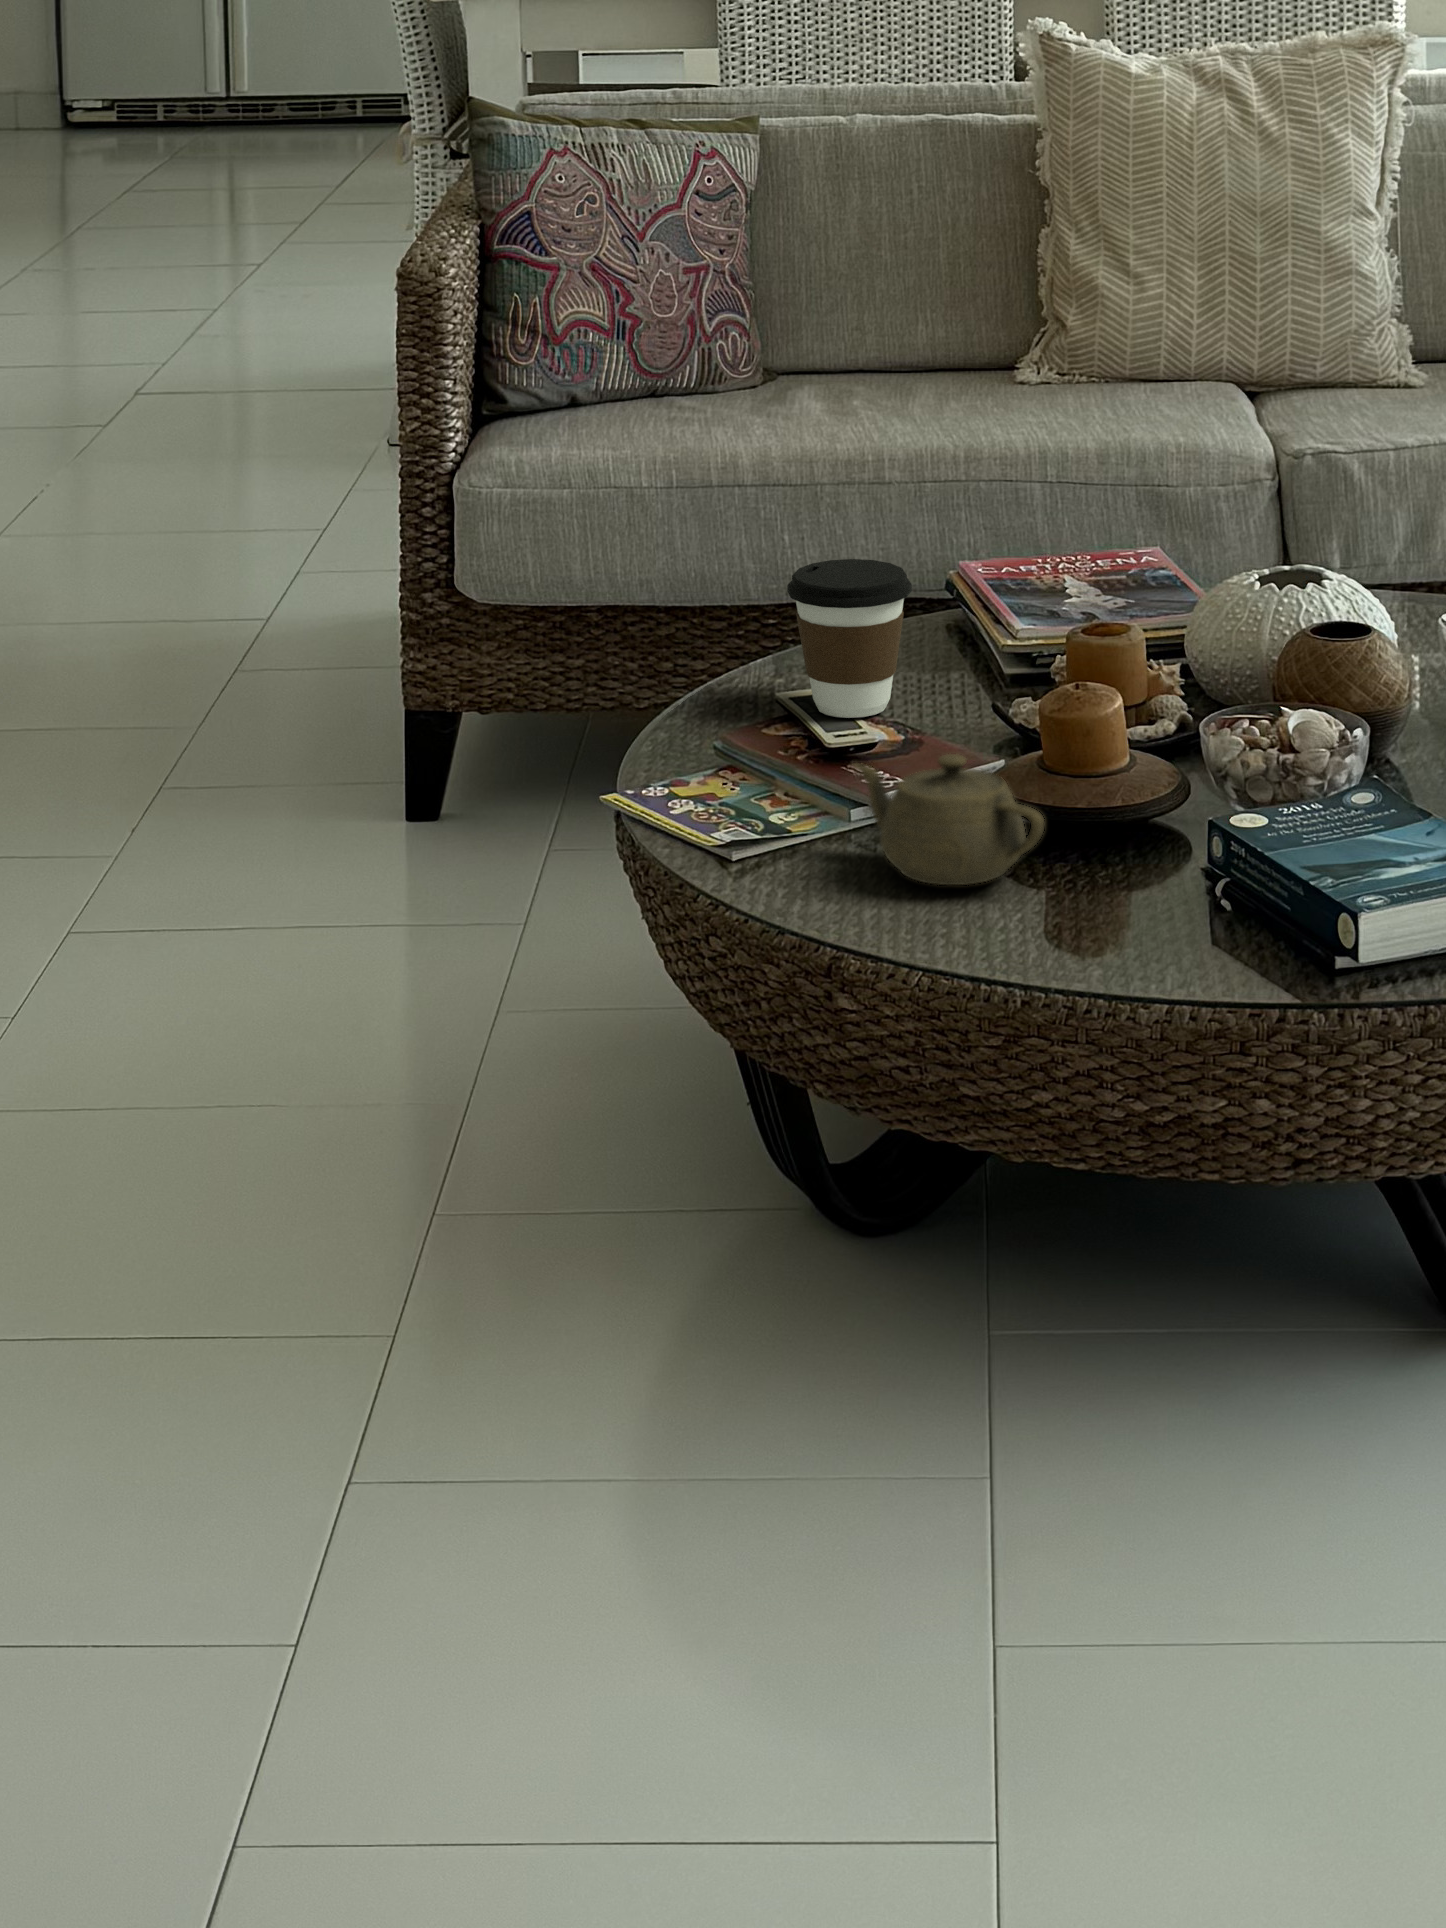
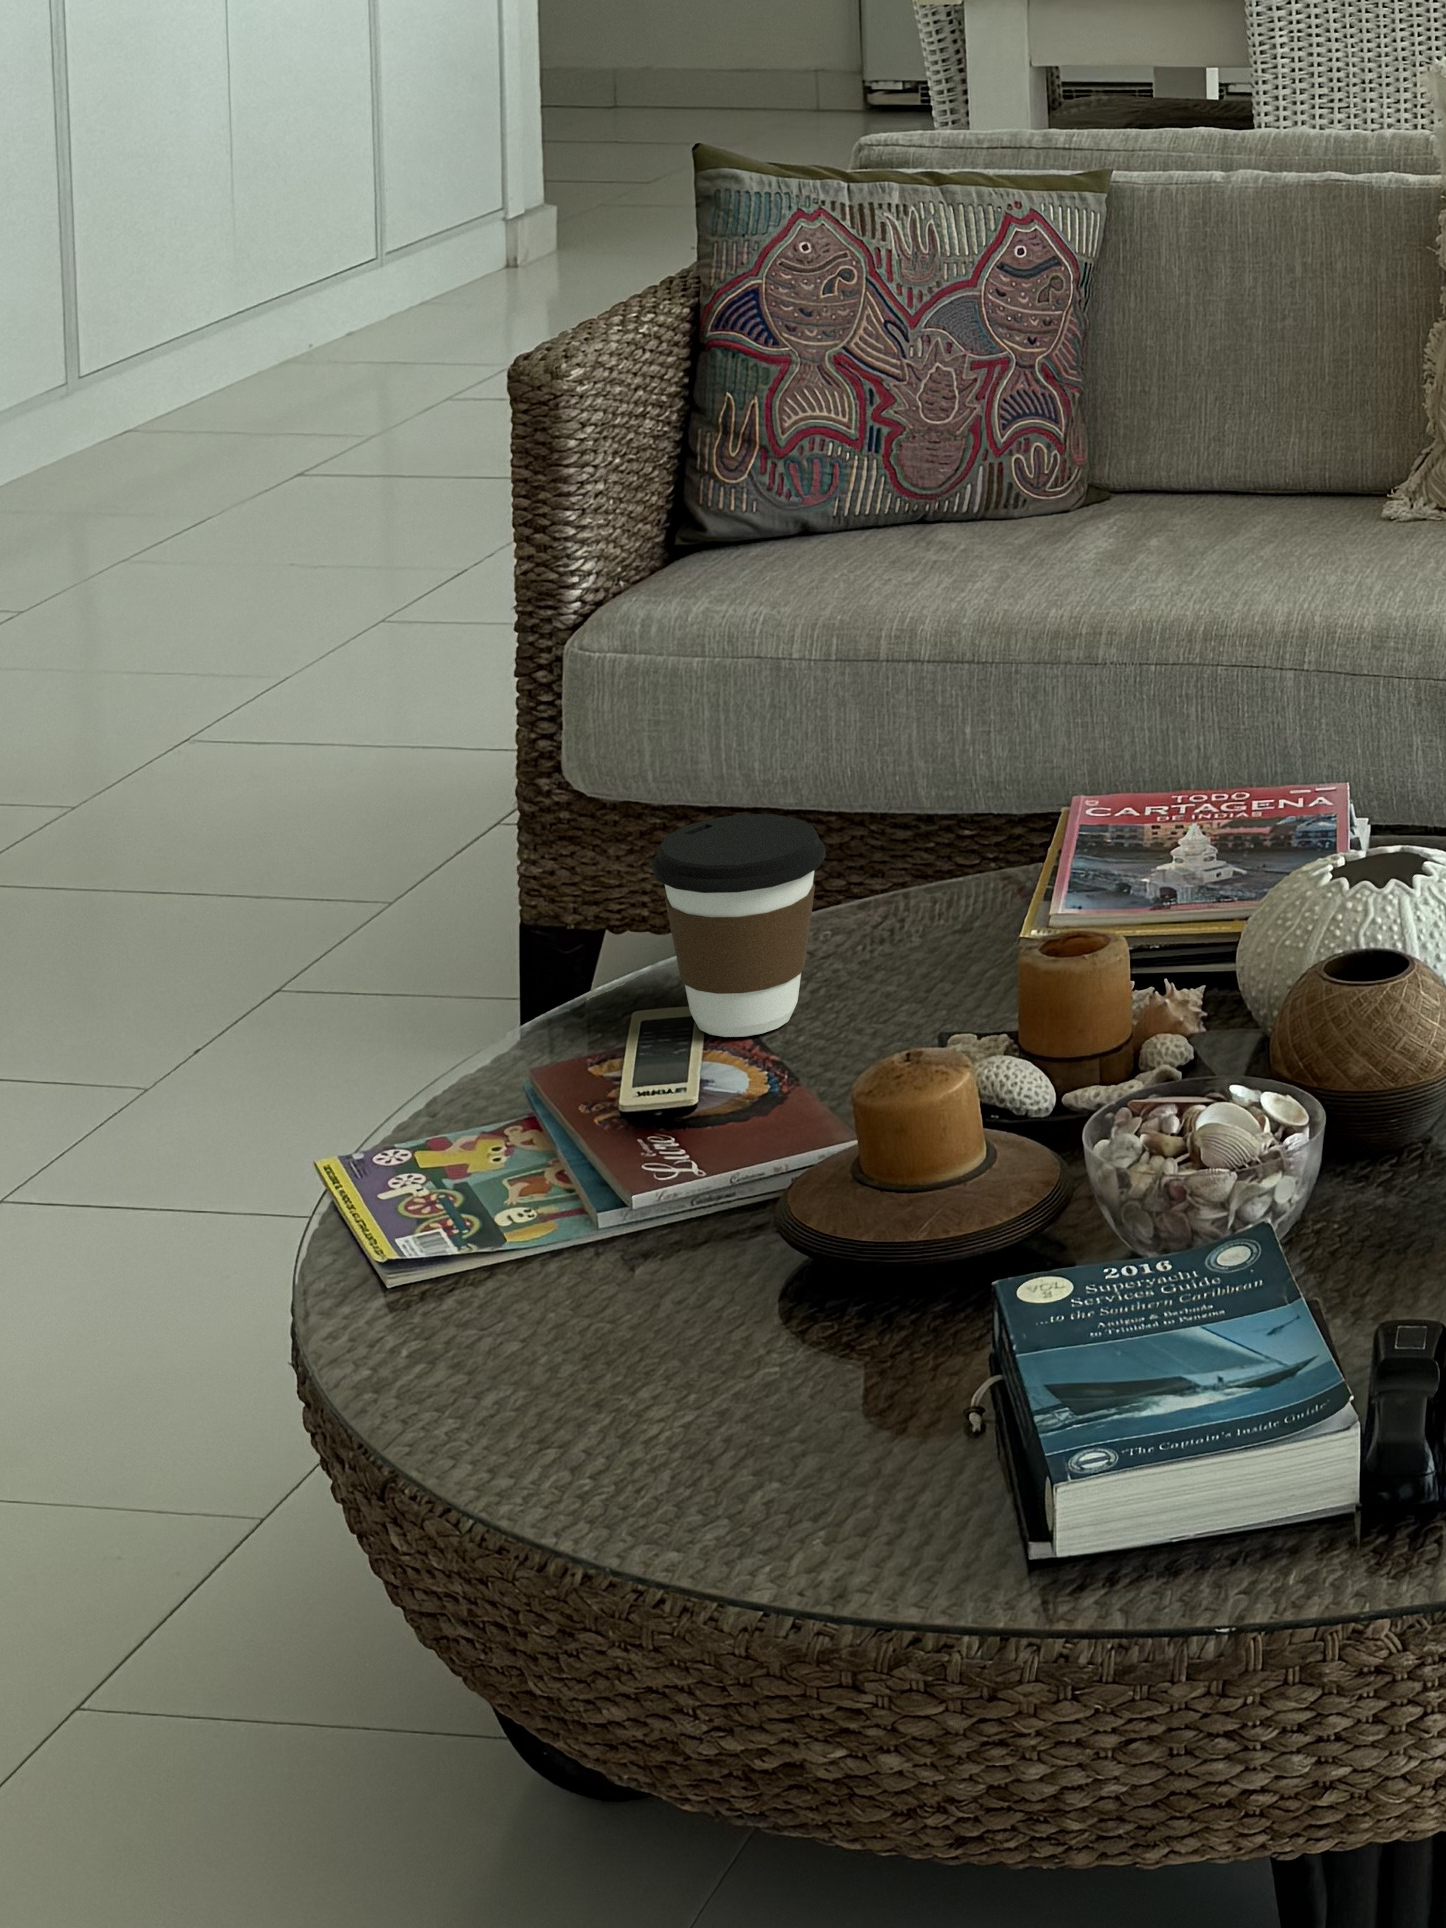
teapot: present [855,754,1044,885] -> none [504,1155,718,1359]

